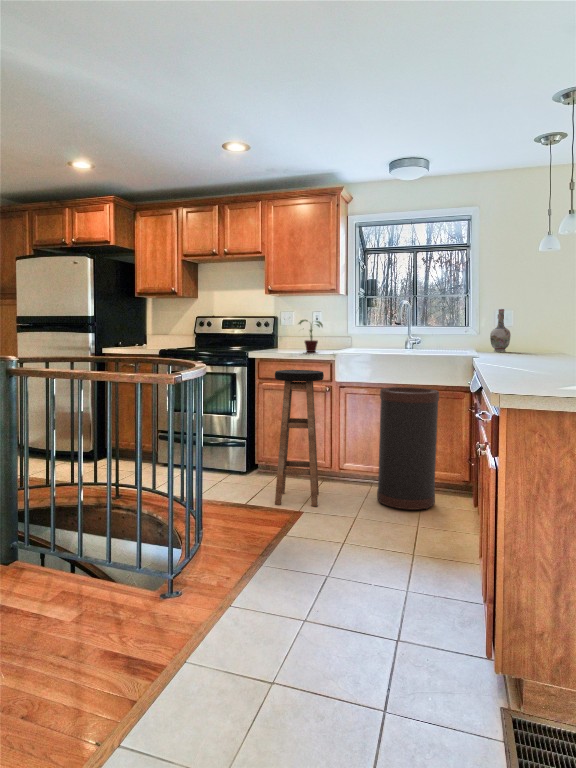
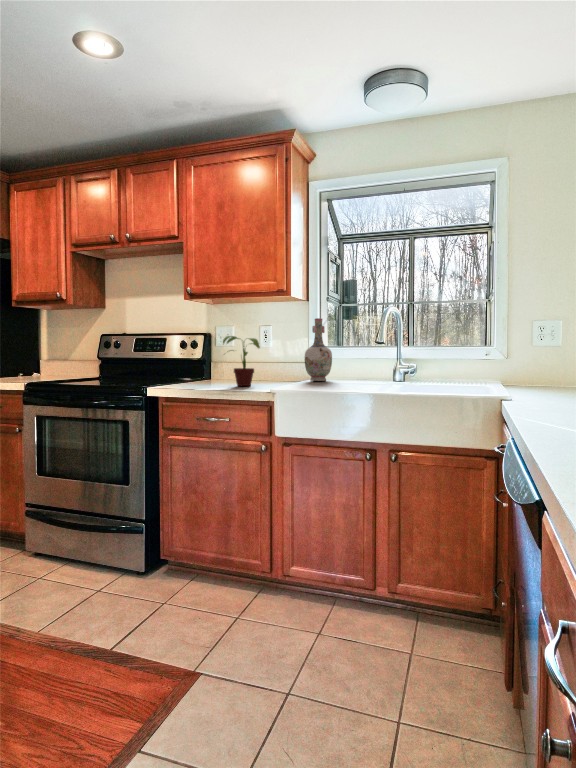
vase: present [490,309,511,352] -> present [305,318,332,381]
bar stool: present [275,370,324,506] -> none [153,419,242,664]
trash can: present [377,387,439,510] -> none [336,448,441,680]

